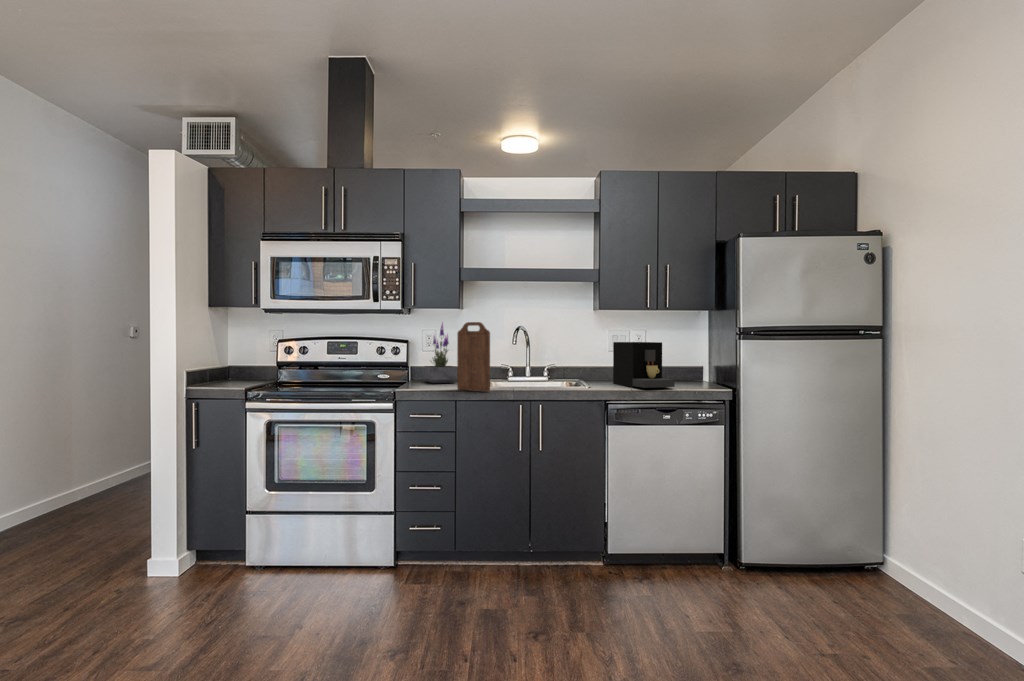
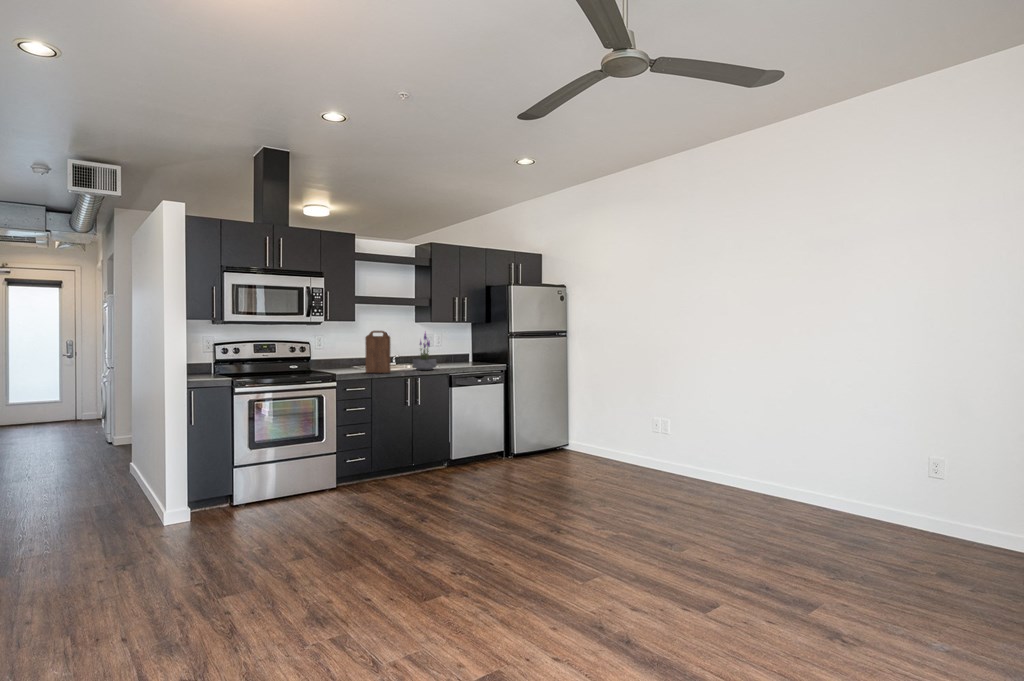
potted plant: present [425,322,457,383] -> present [413,332,437,370]
coffee maker: present [613,342,675,388] -> none [437,341,477,367]

